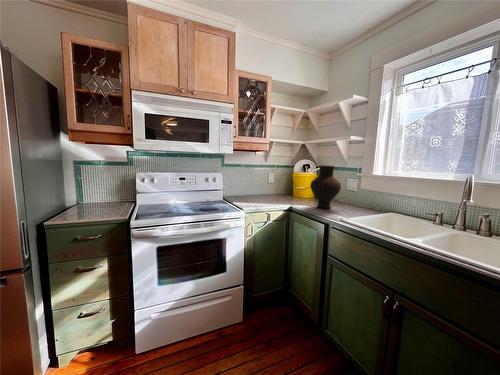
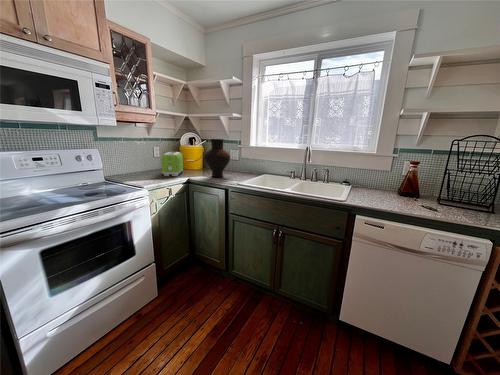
toaster: none [270,178,293,202] -> present [162,152,183,176]

